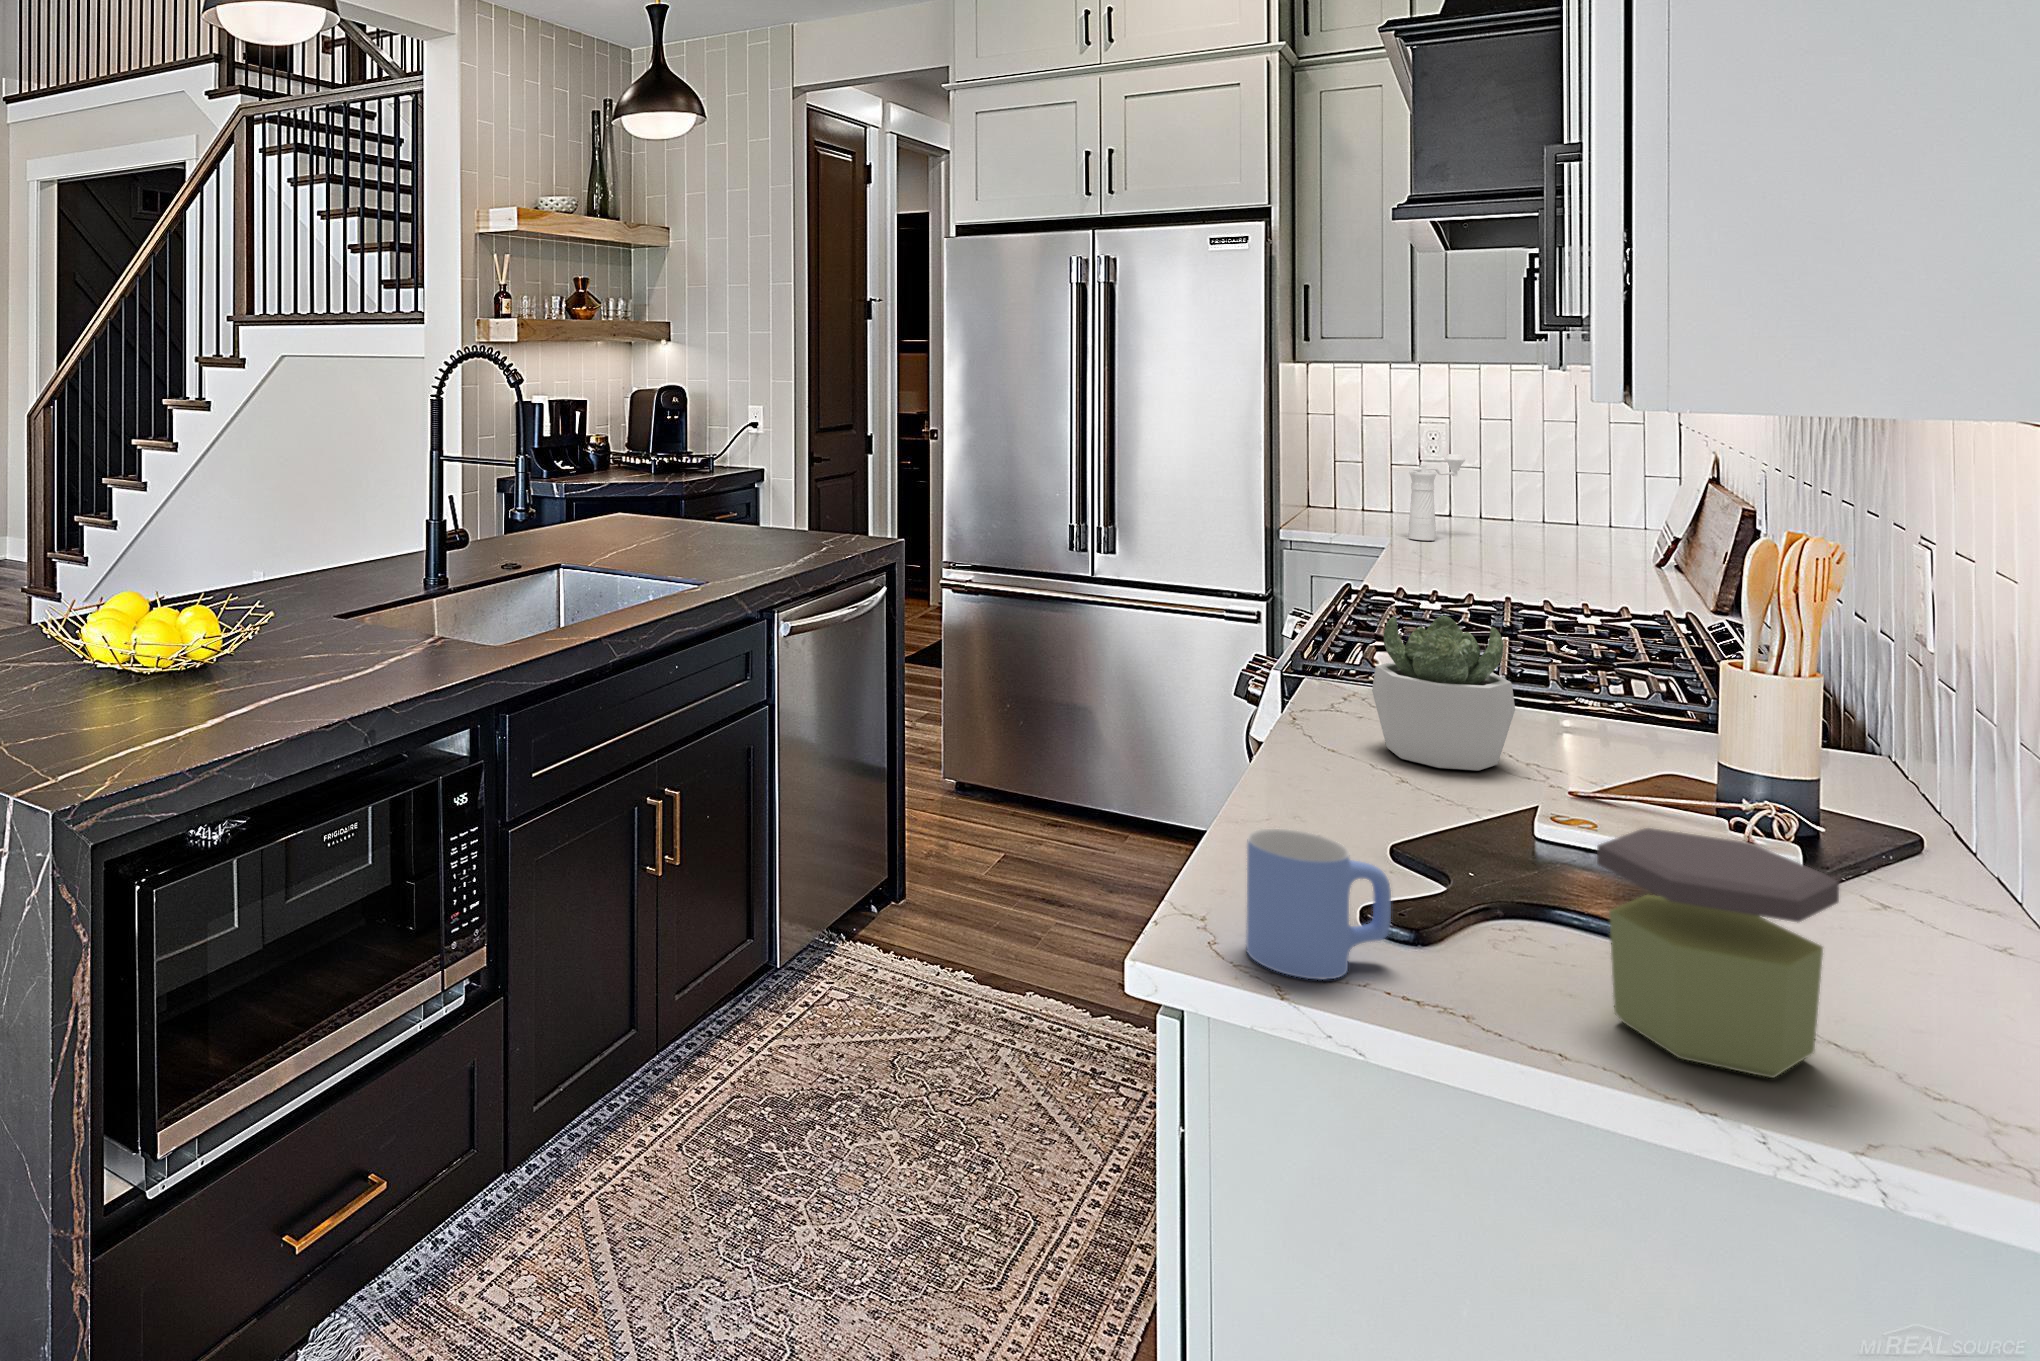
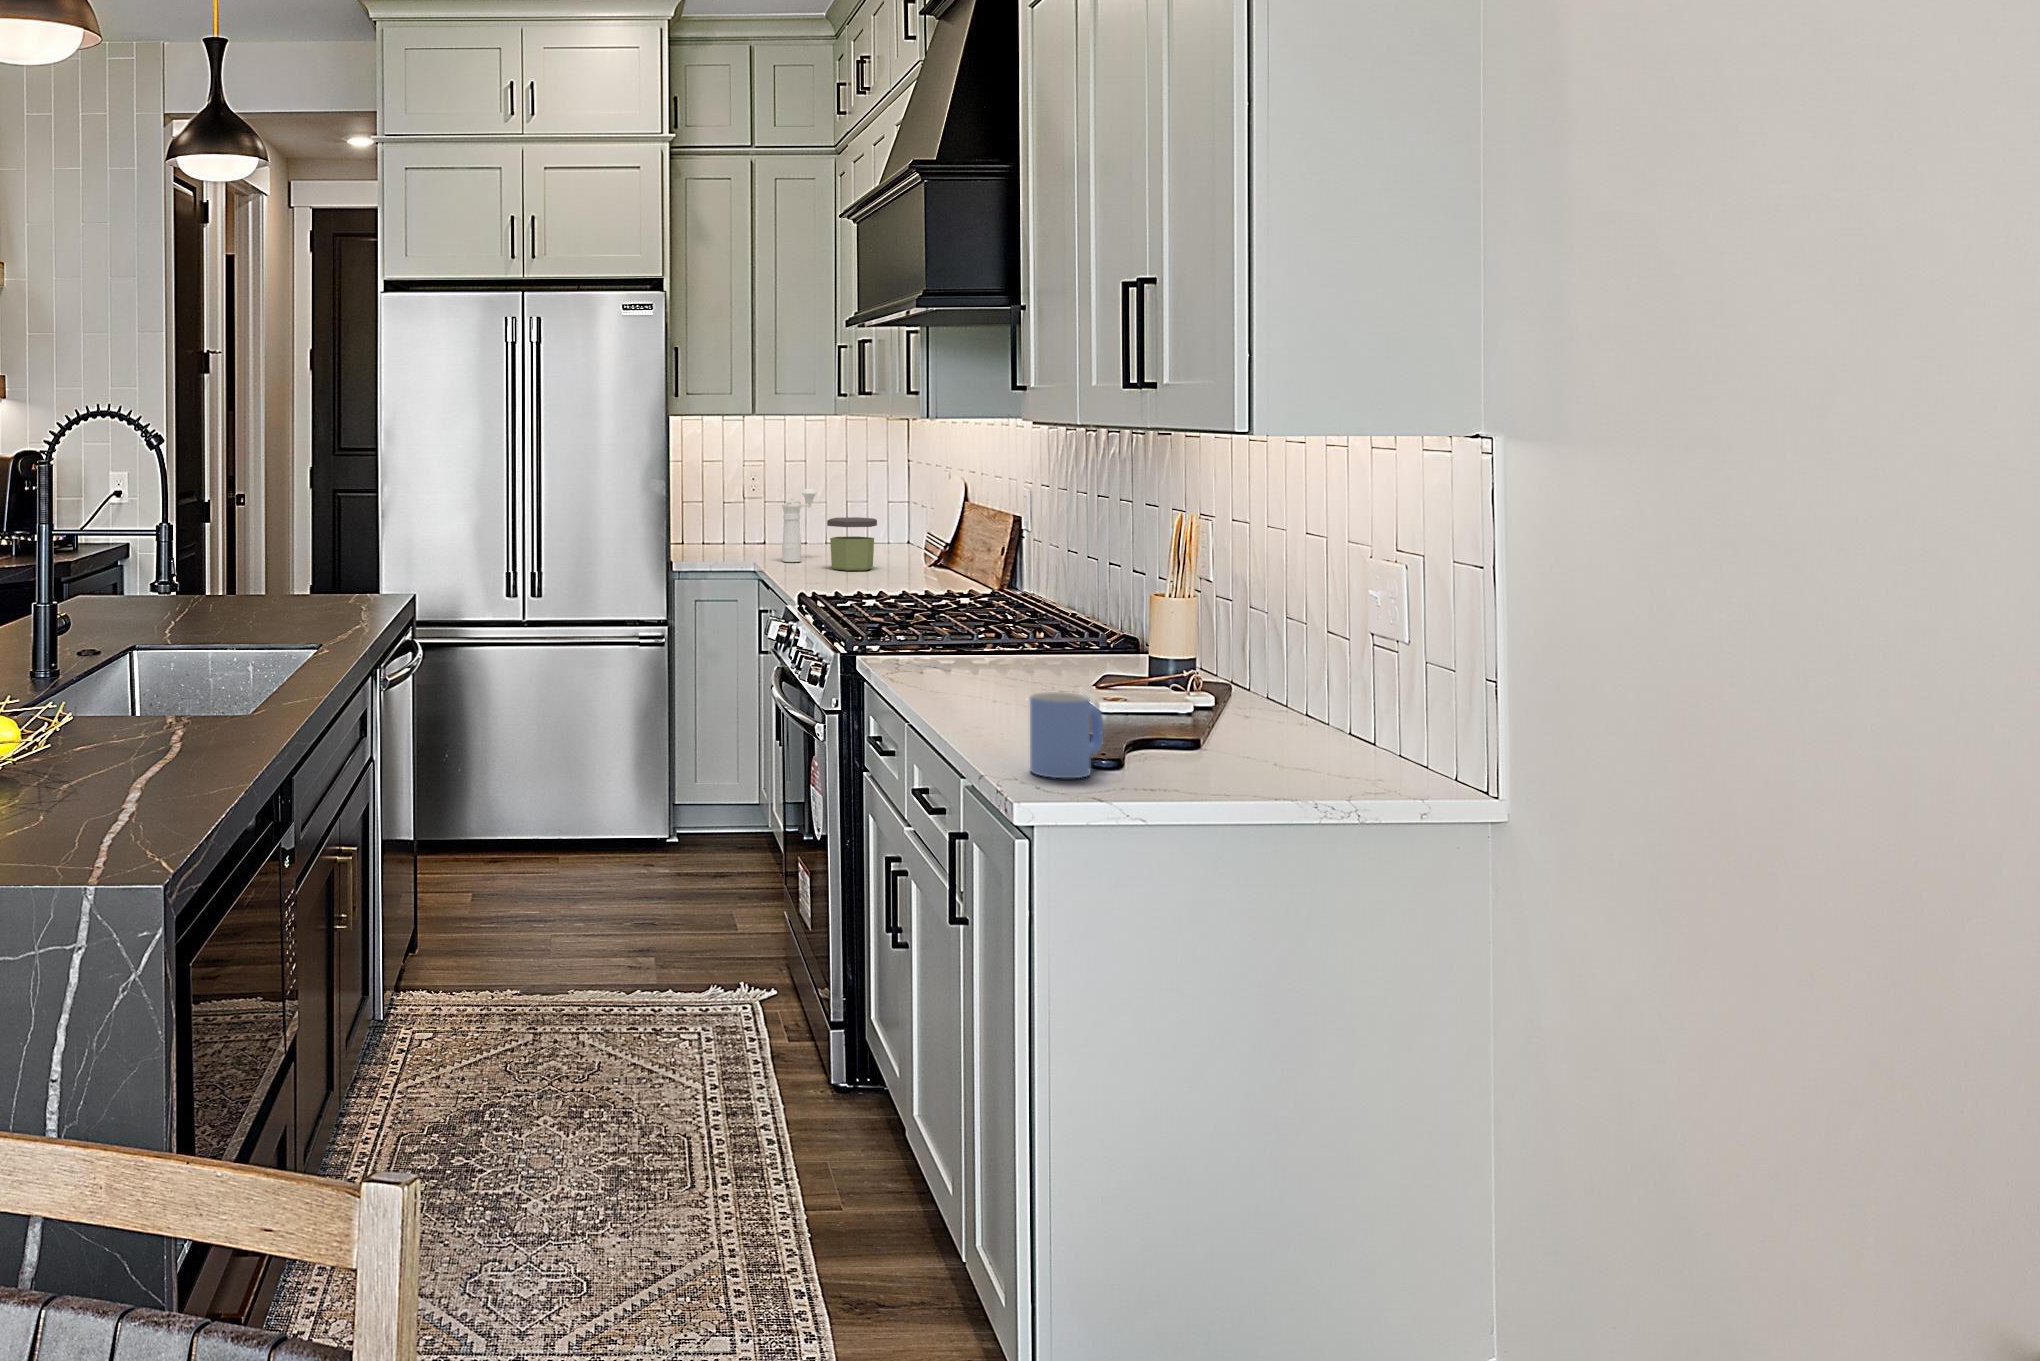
succulent plant: present [1372,616,1515,771] -> none [947,578,1033,683]
jar: present [1597,828,1839,1078] -> present [827,517,877,571]

